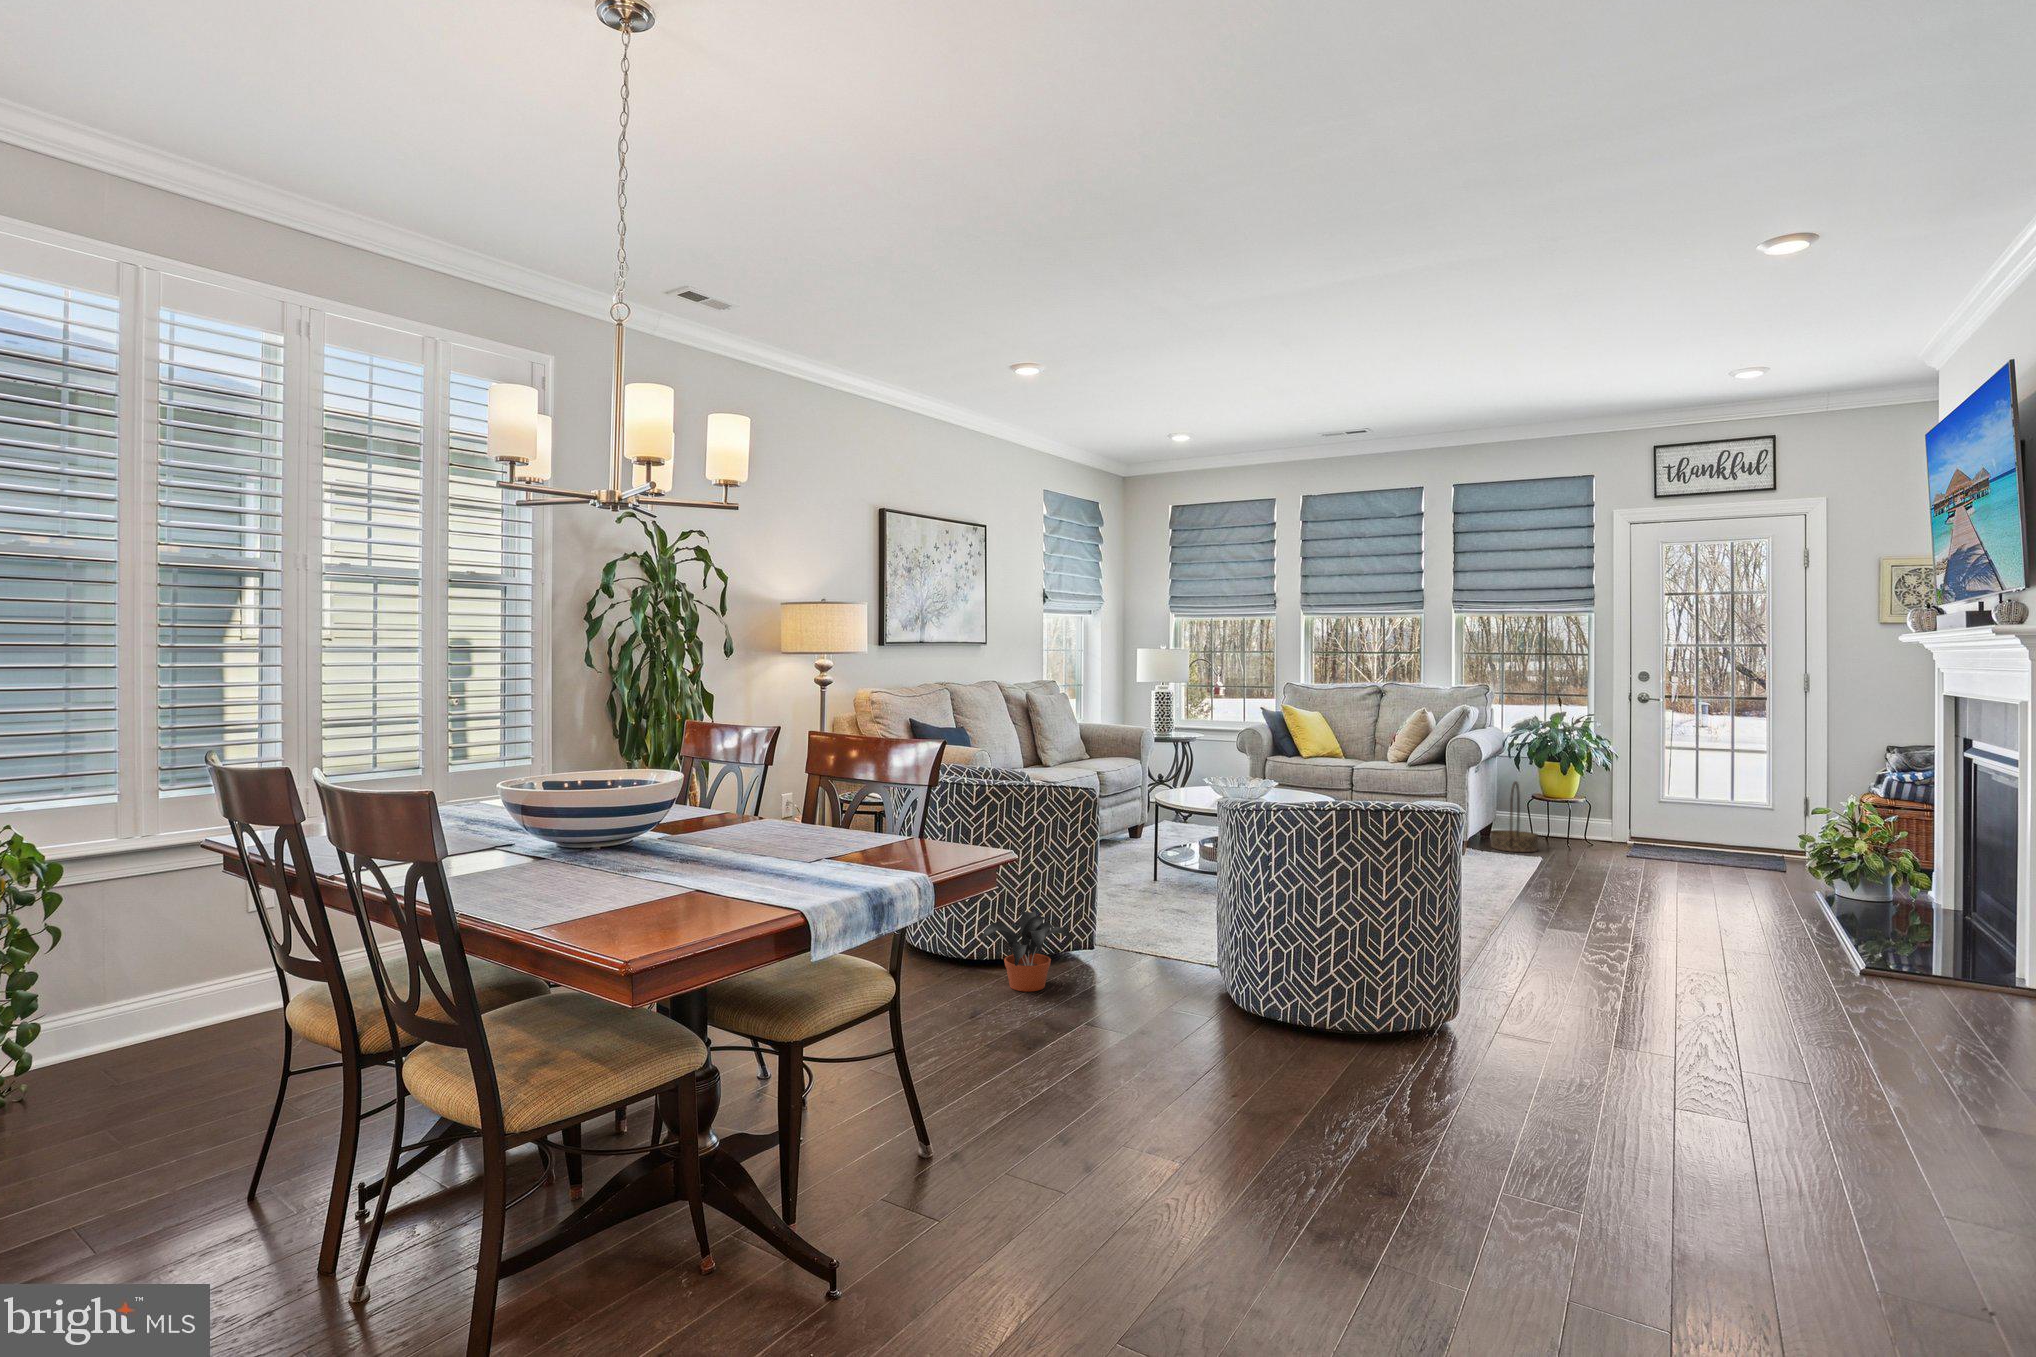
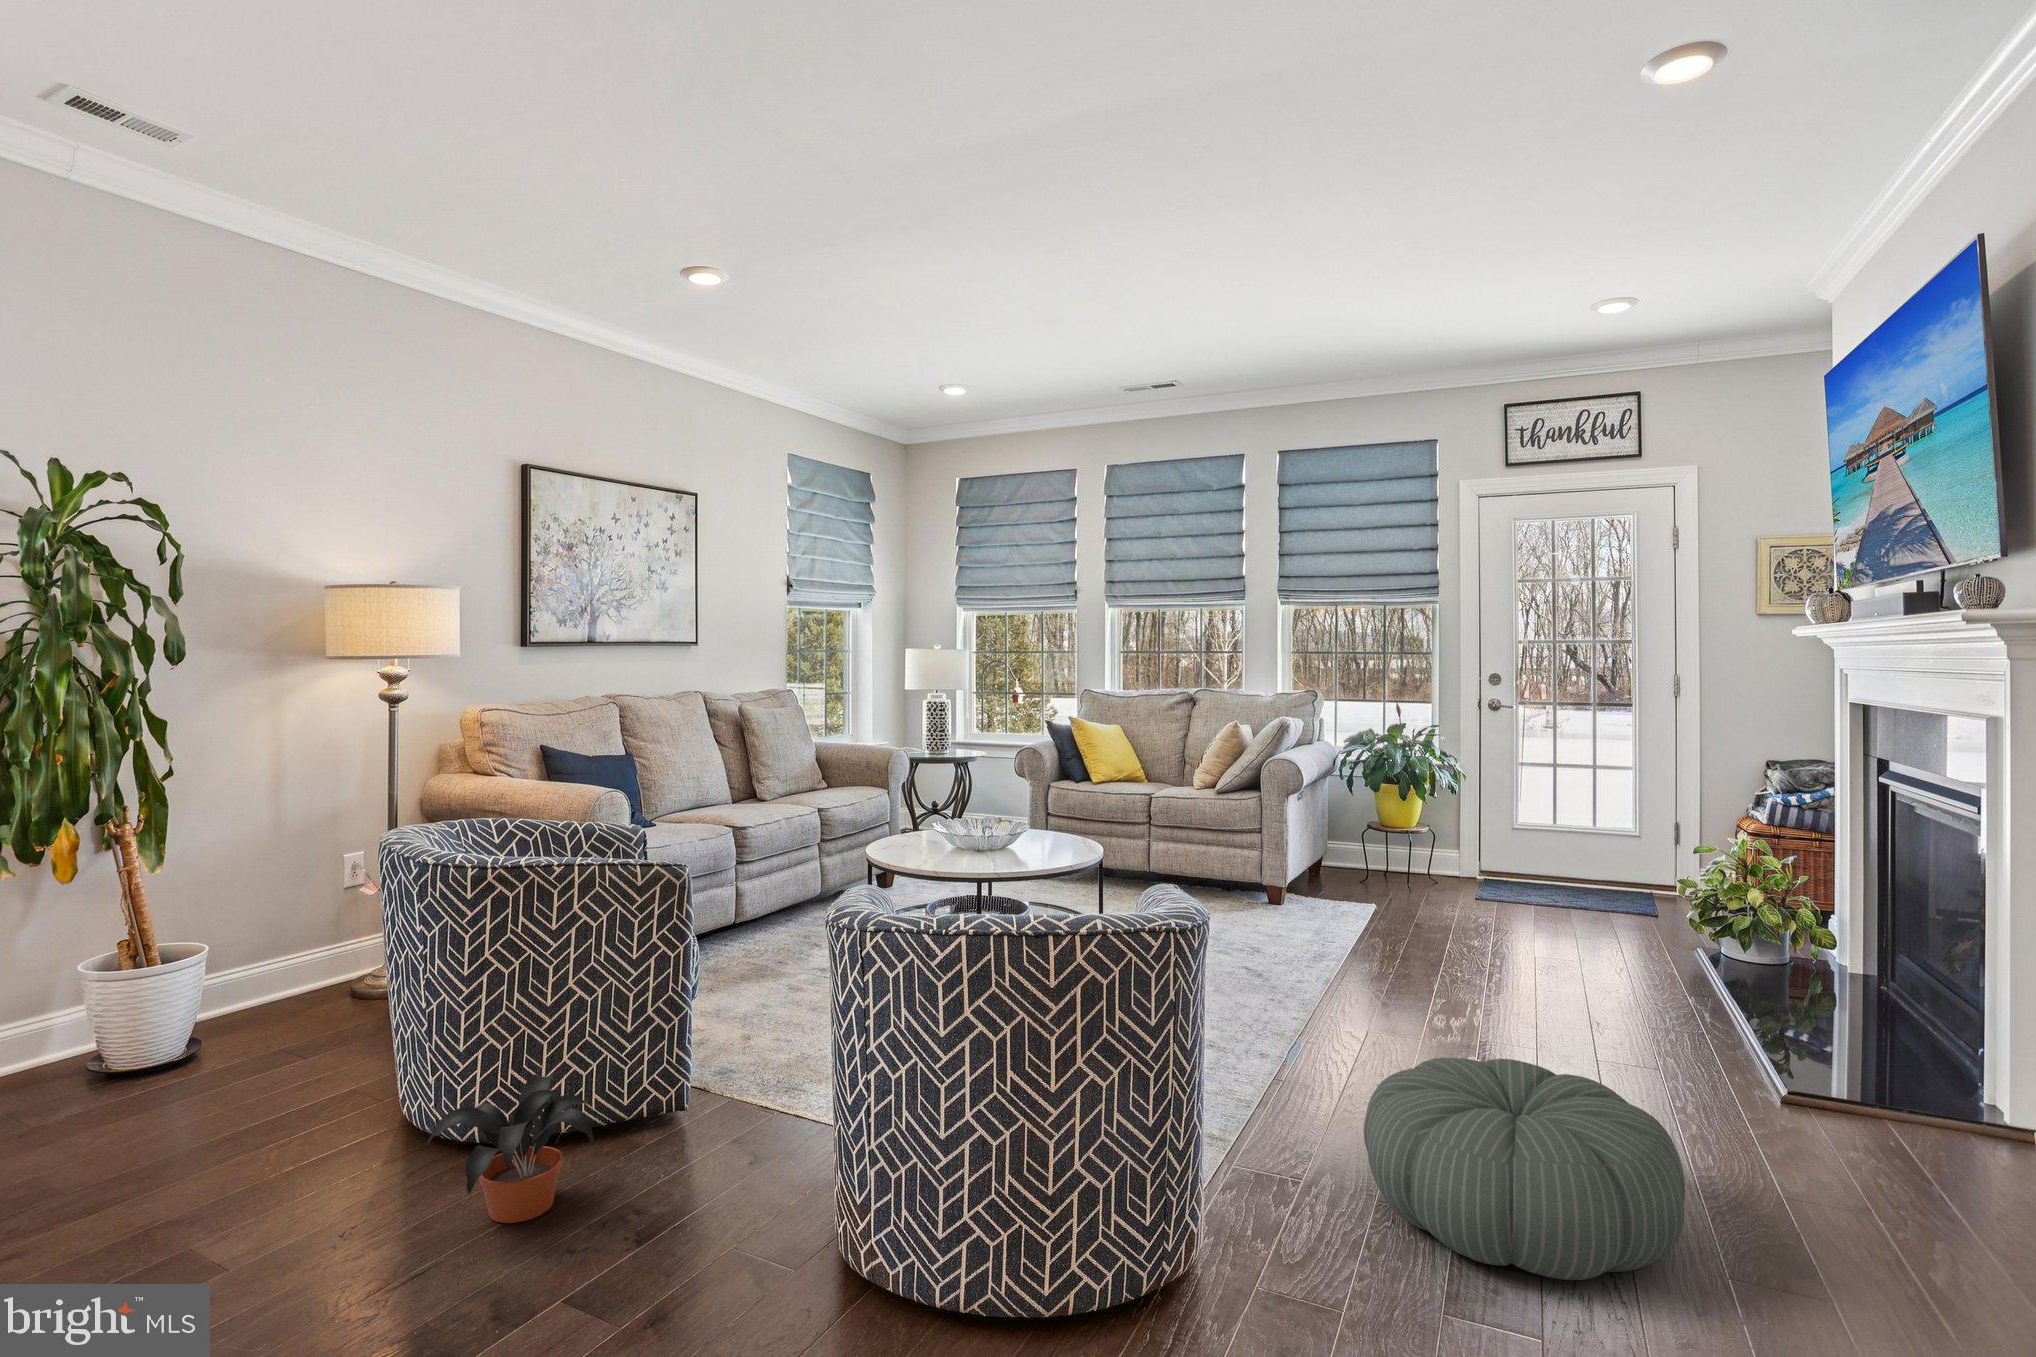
basket: present [1491,781,1538,852] -> none [1316,808,1371,896]
pouf: none [1560,918,1773,1032] -> present [1364,1058,1685,1280]

